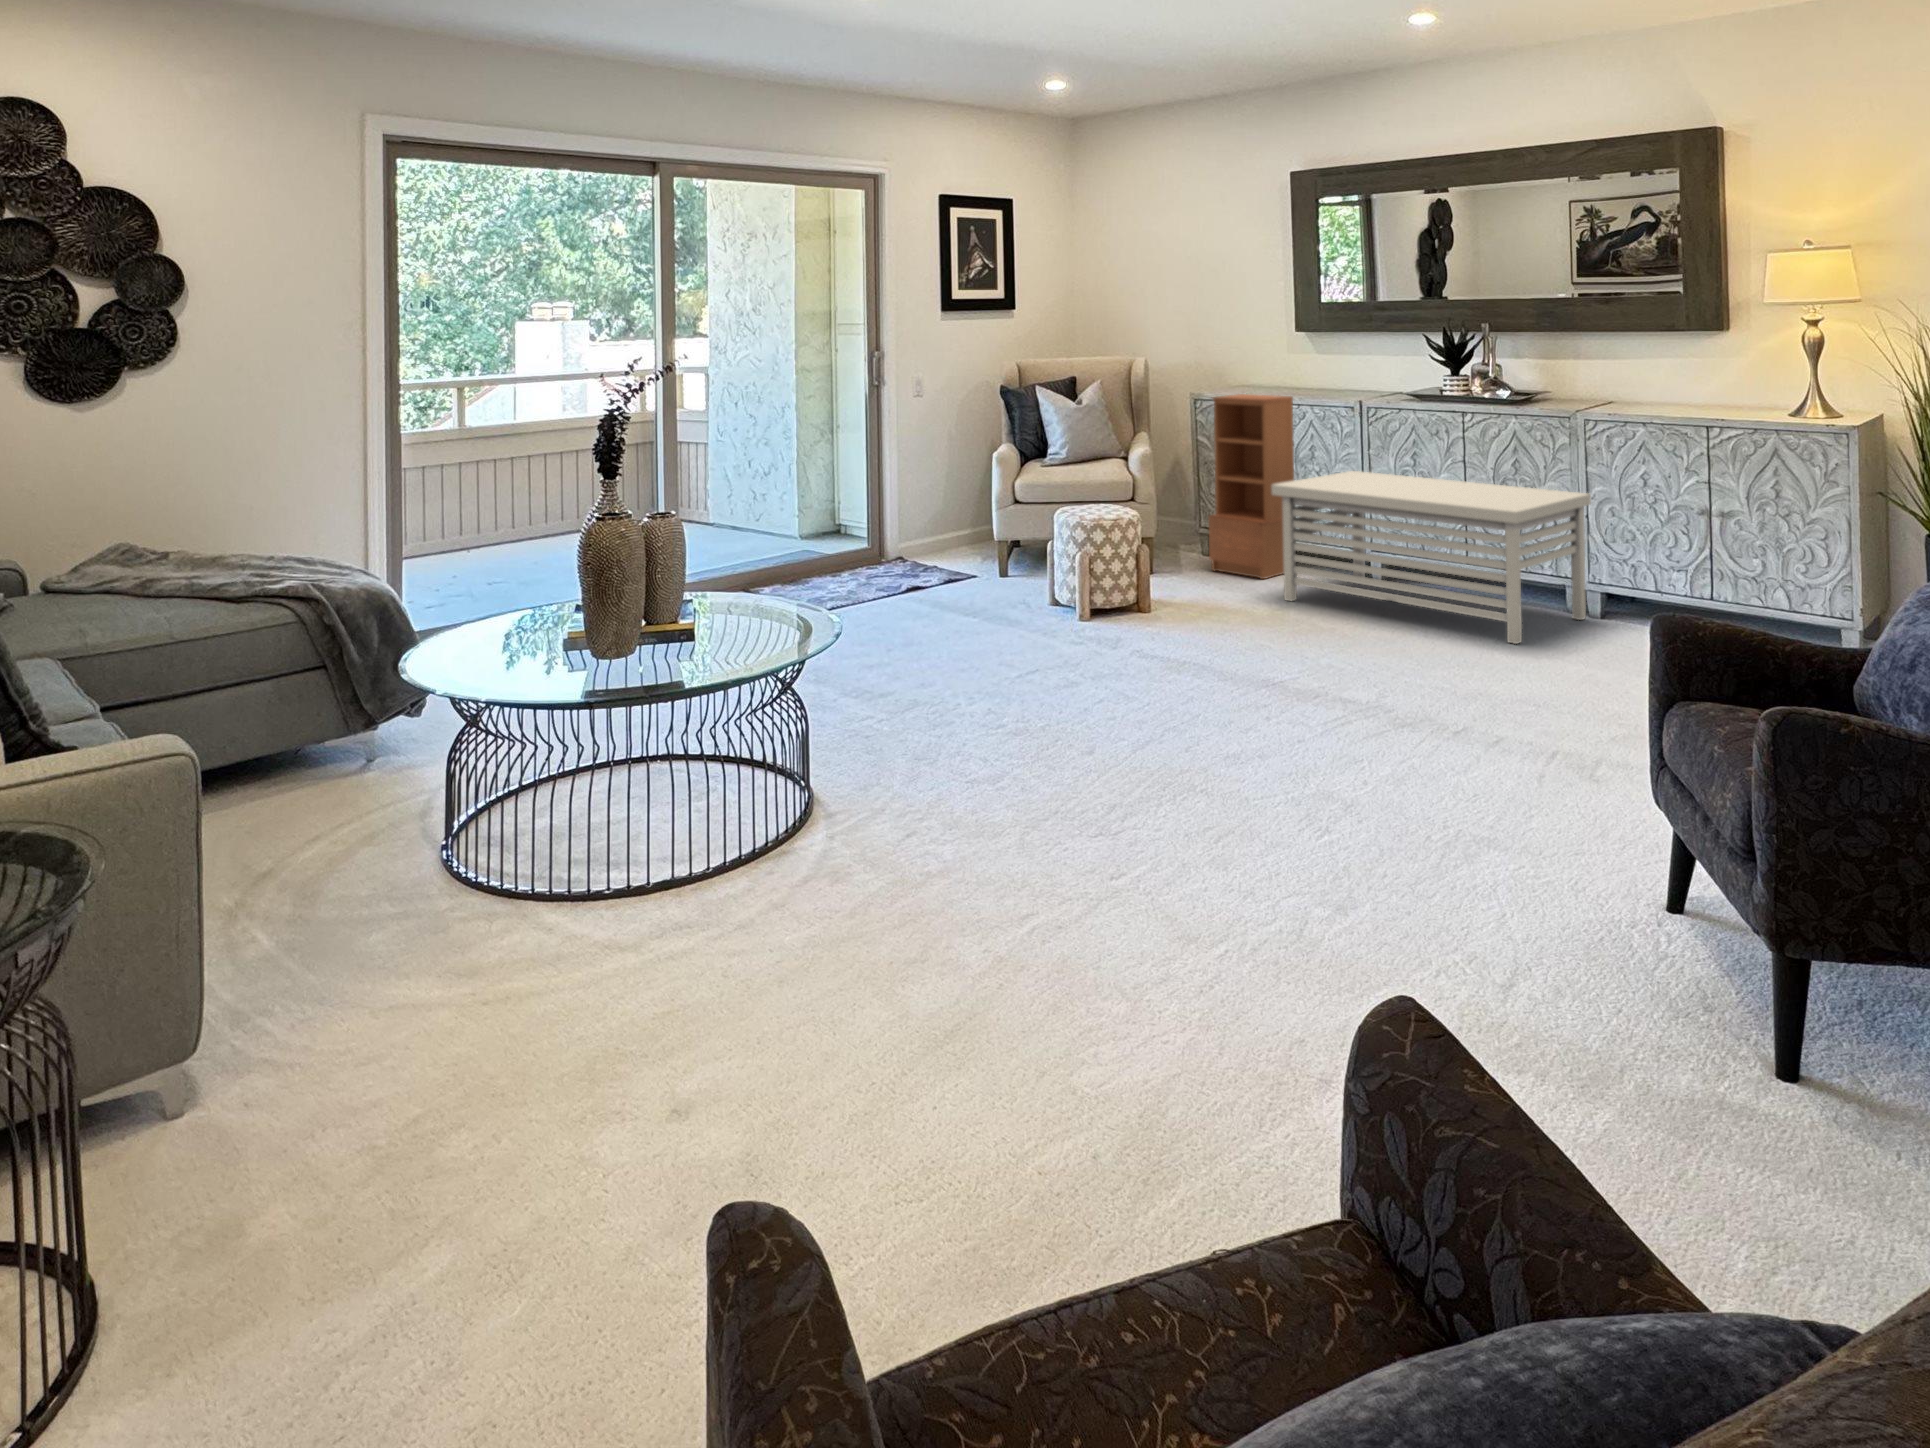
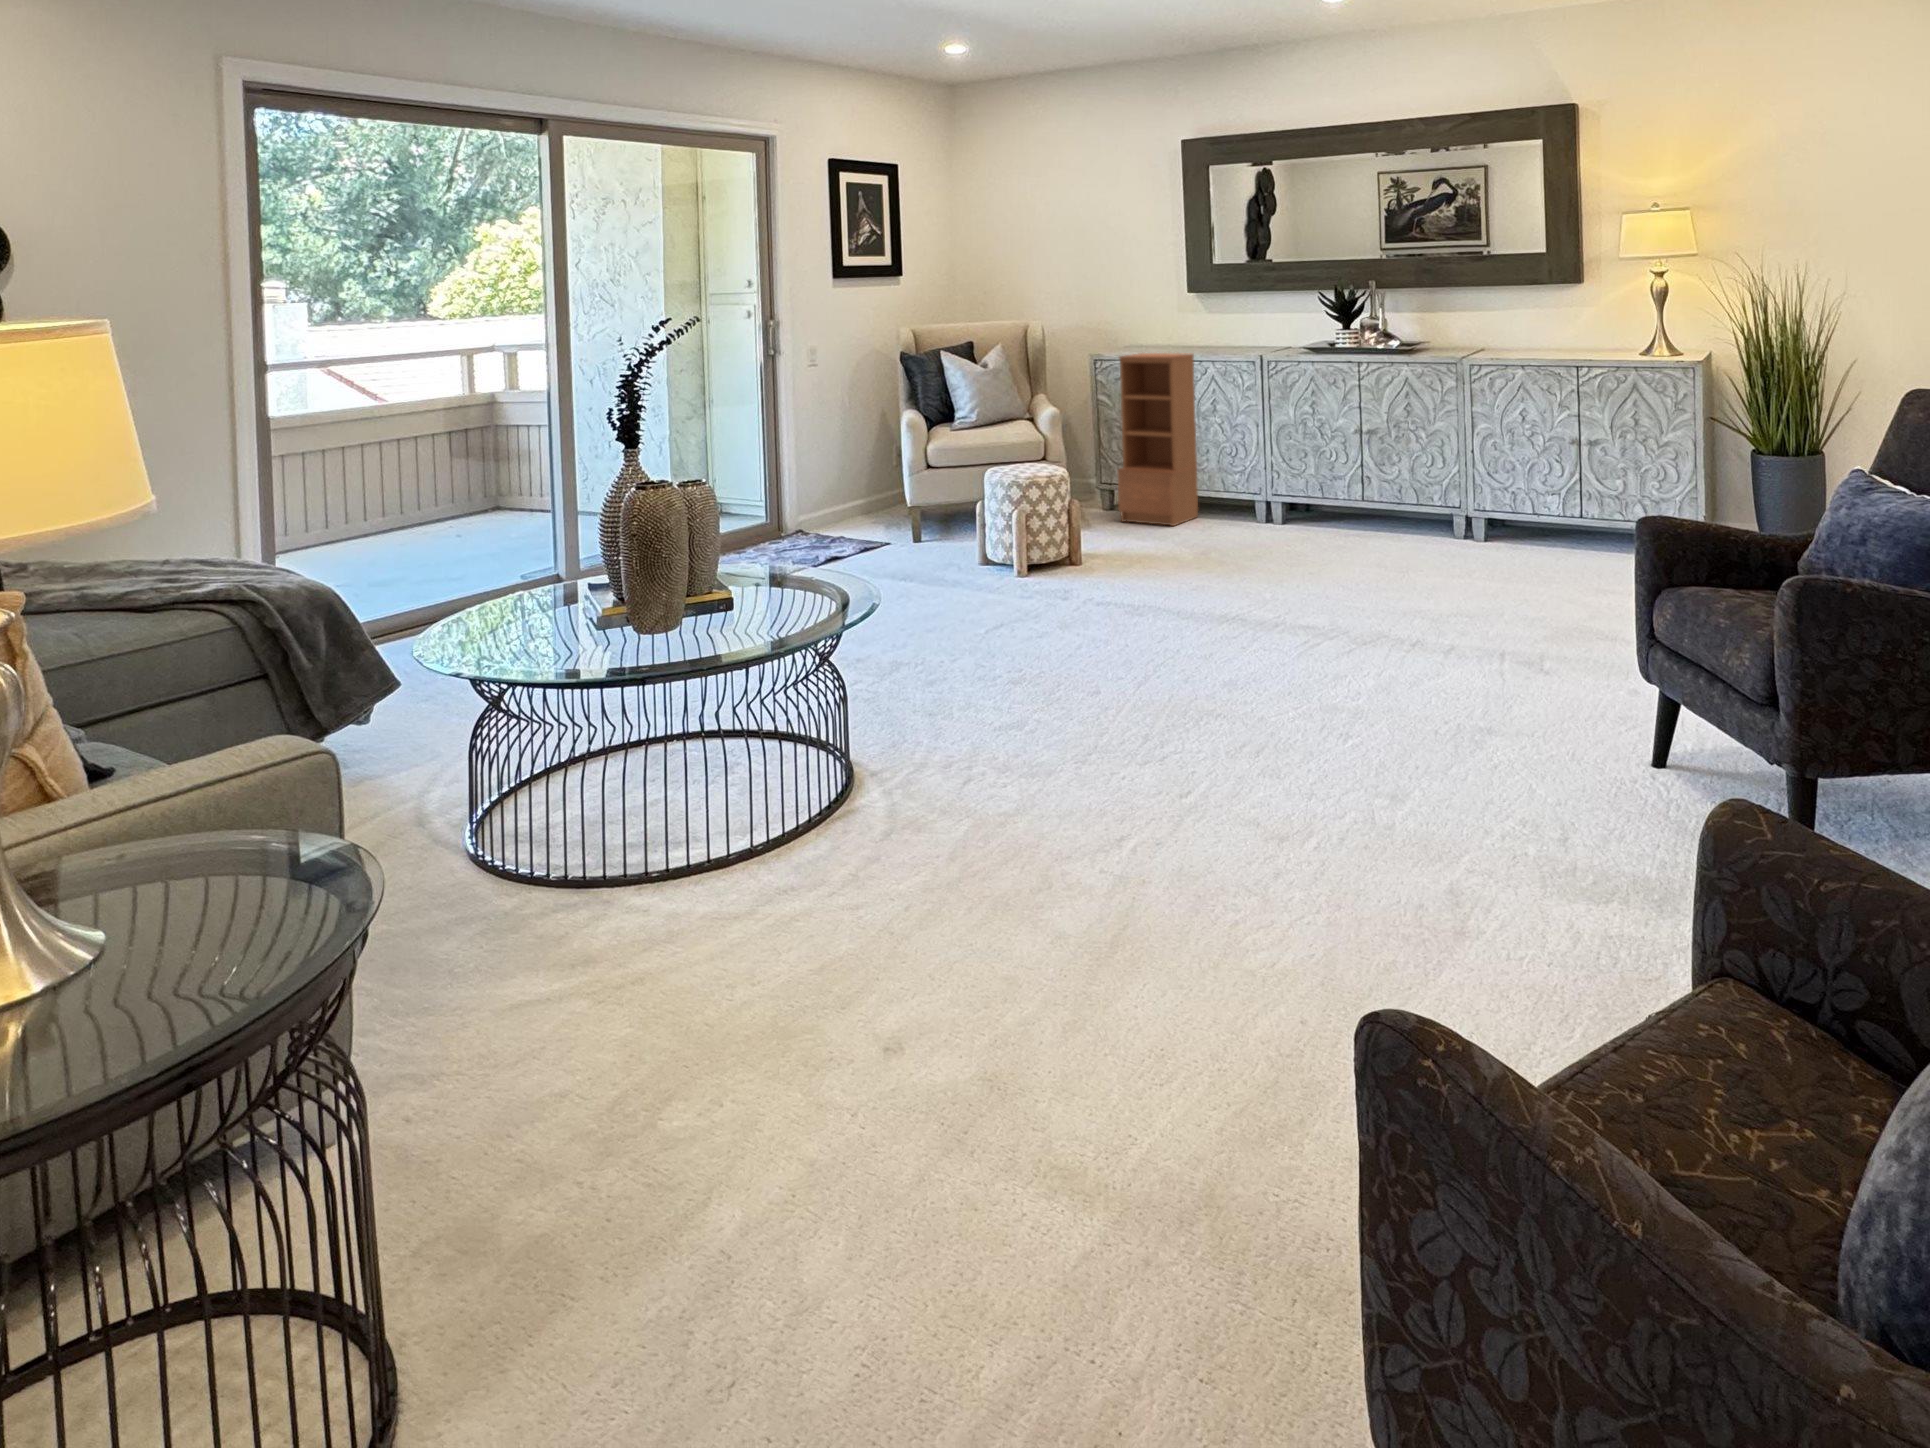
storage bench: present [1272,471,1591,644] -> none [1191,421,1478,567]

